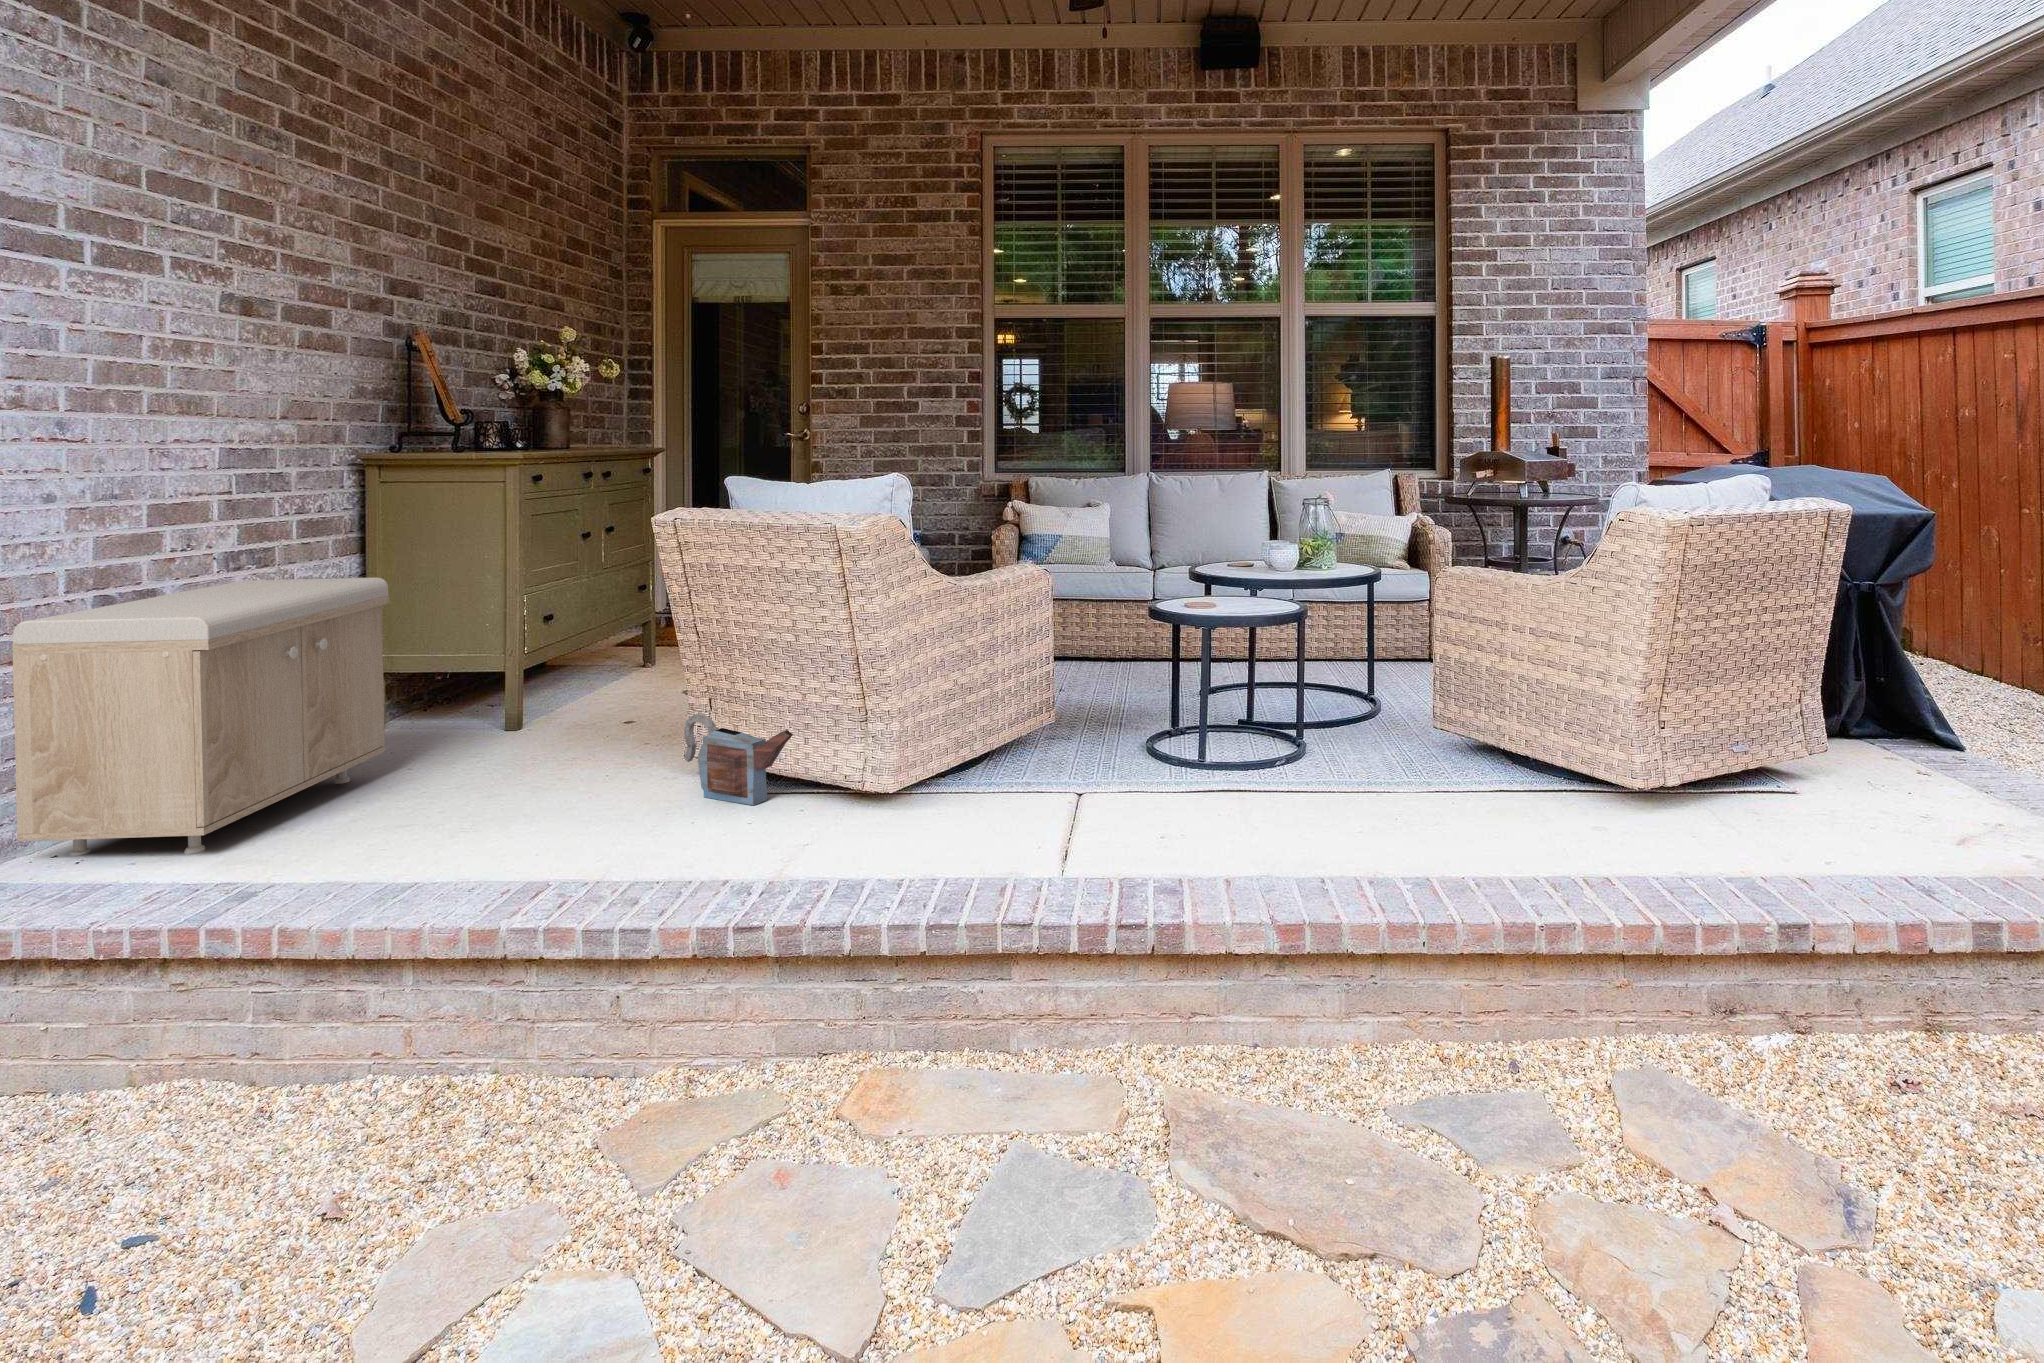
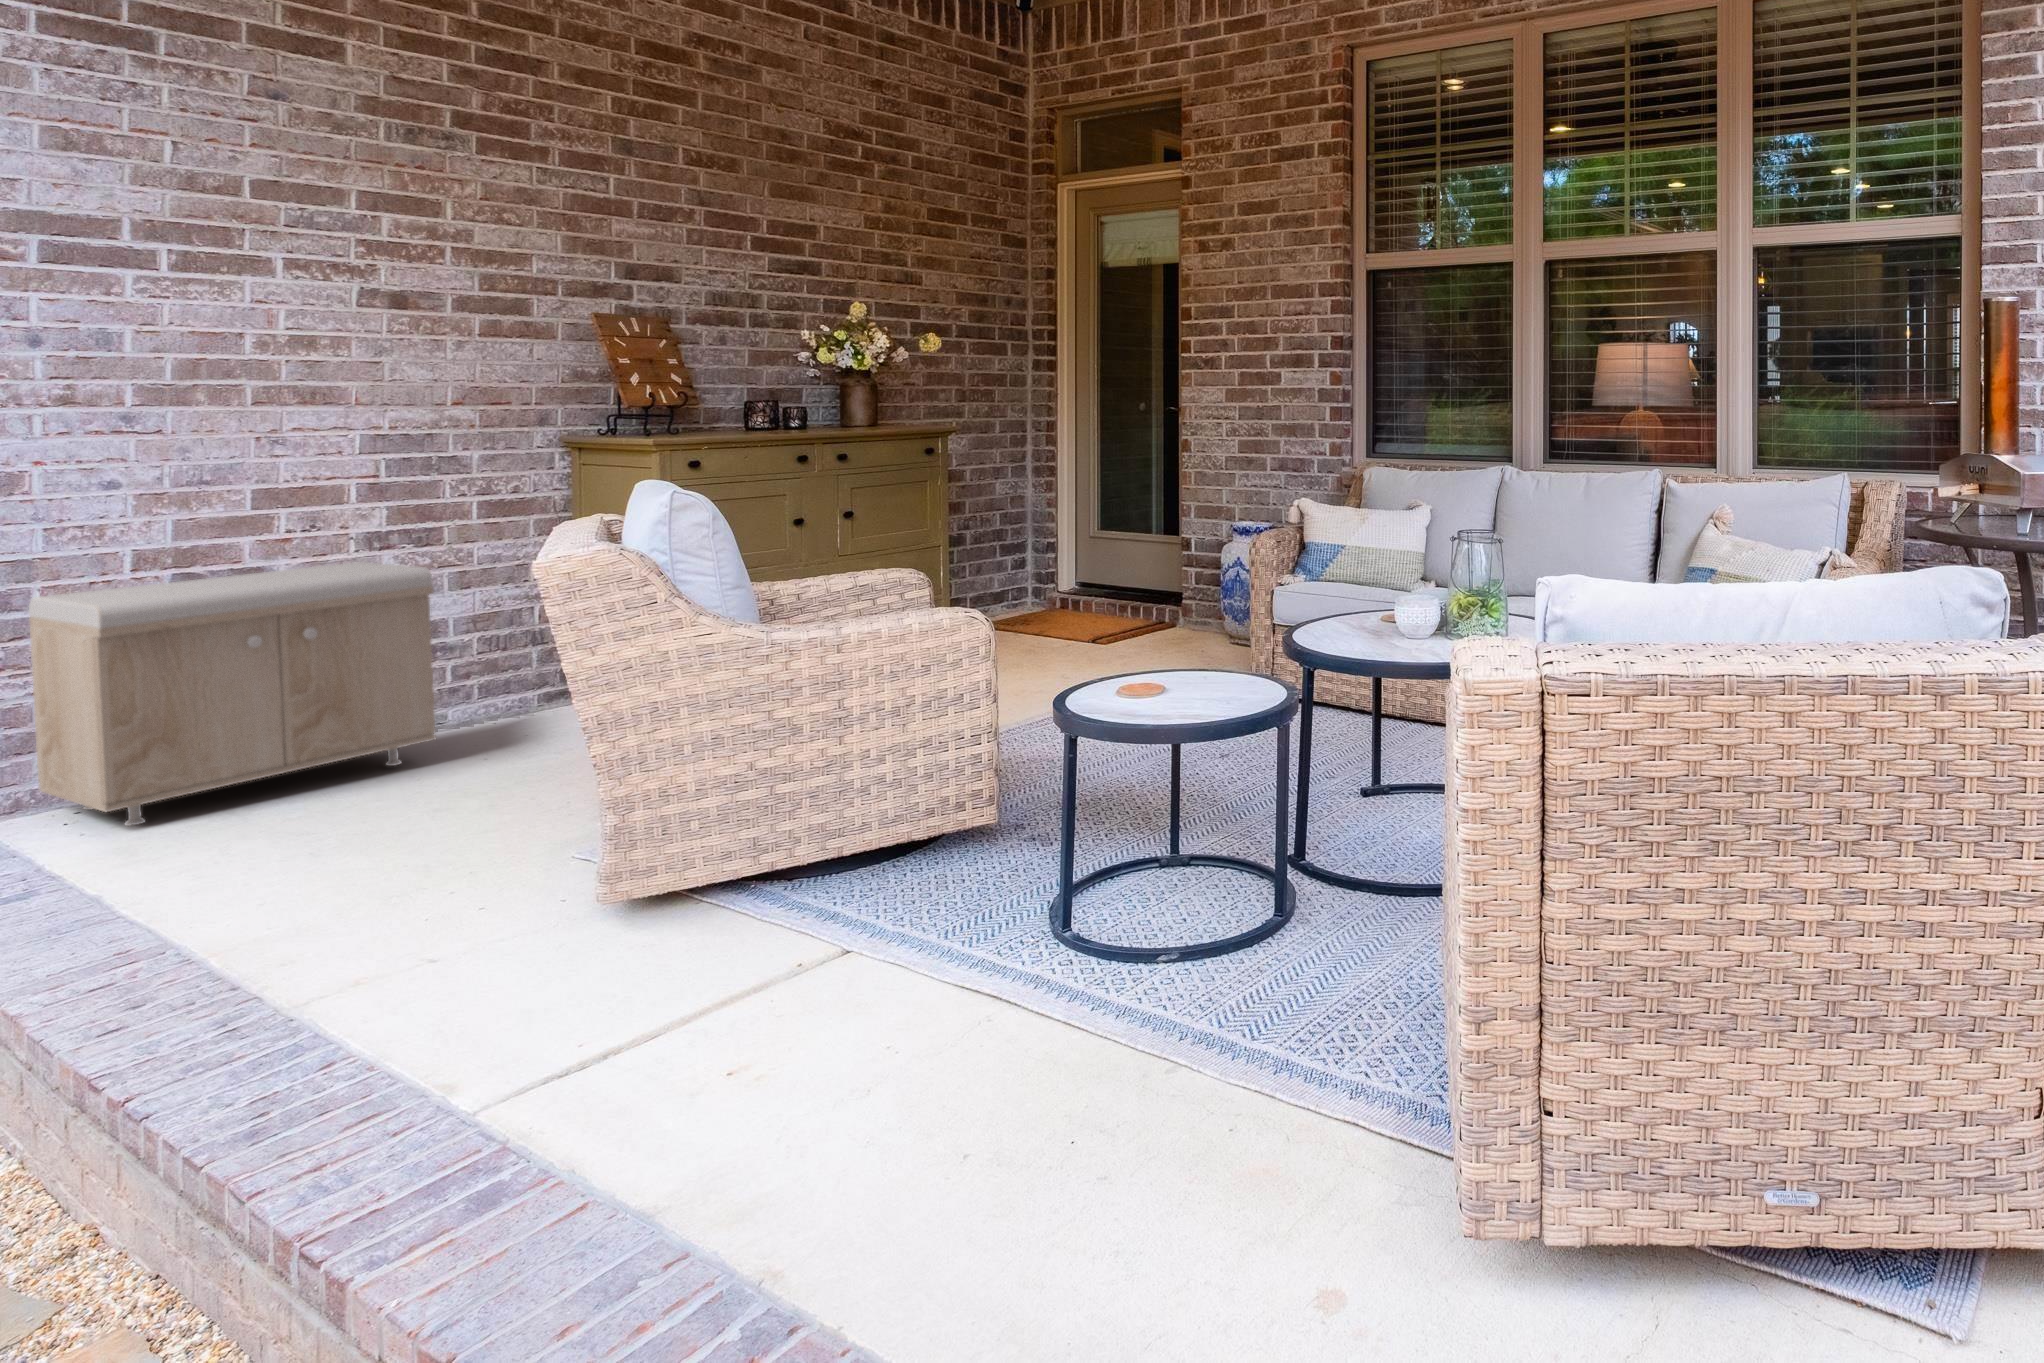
watering can: present [684,714,793,805] -> none [524,749,576,867]

